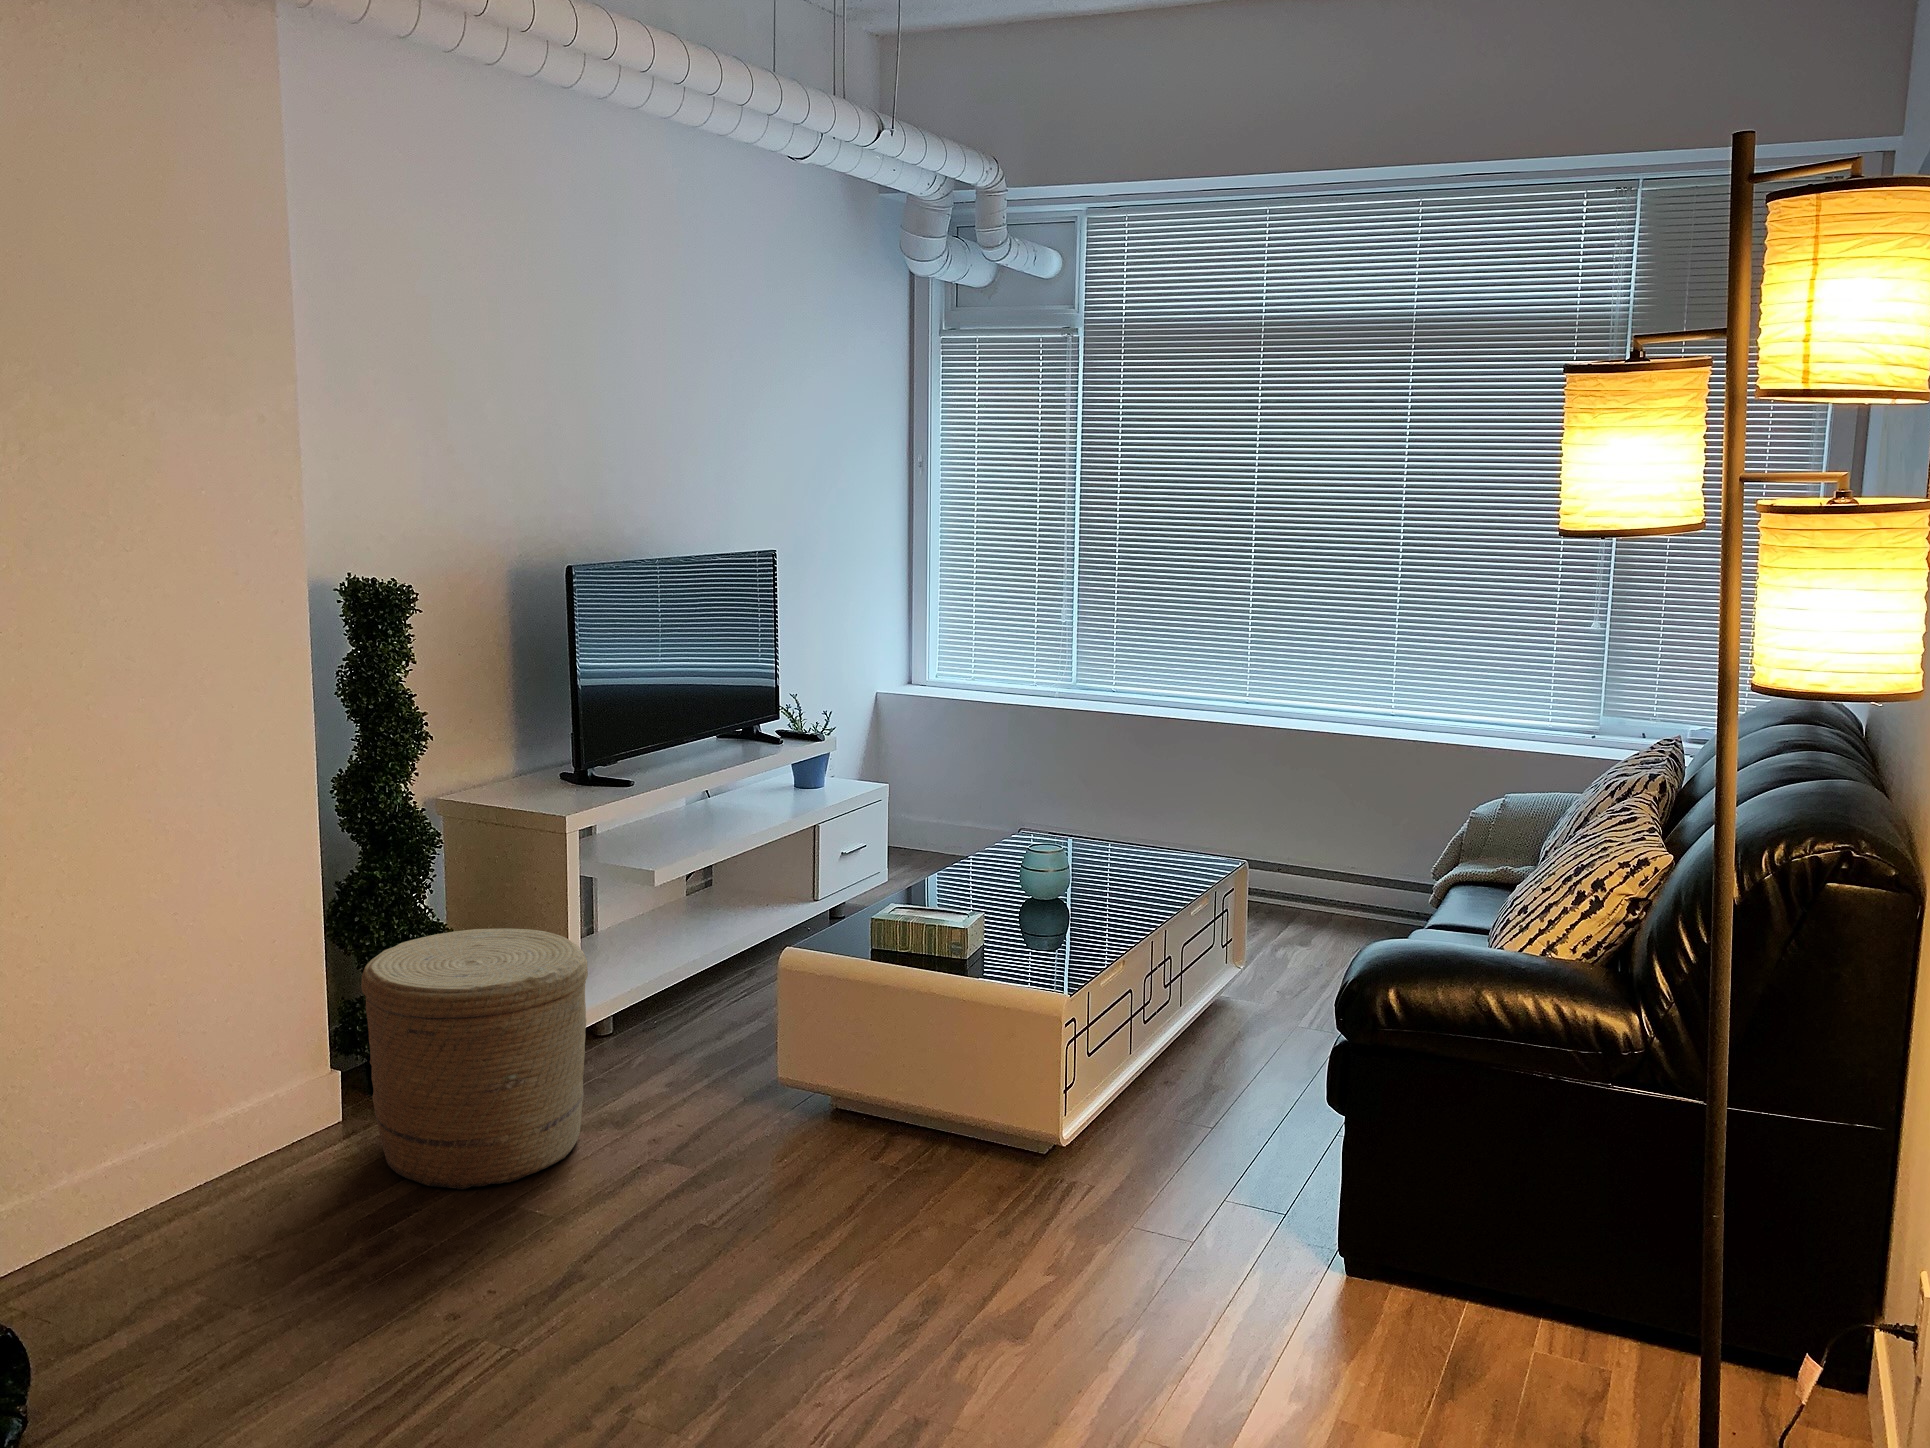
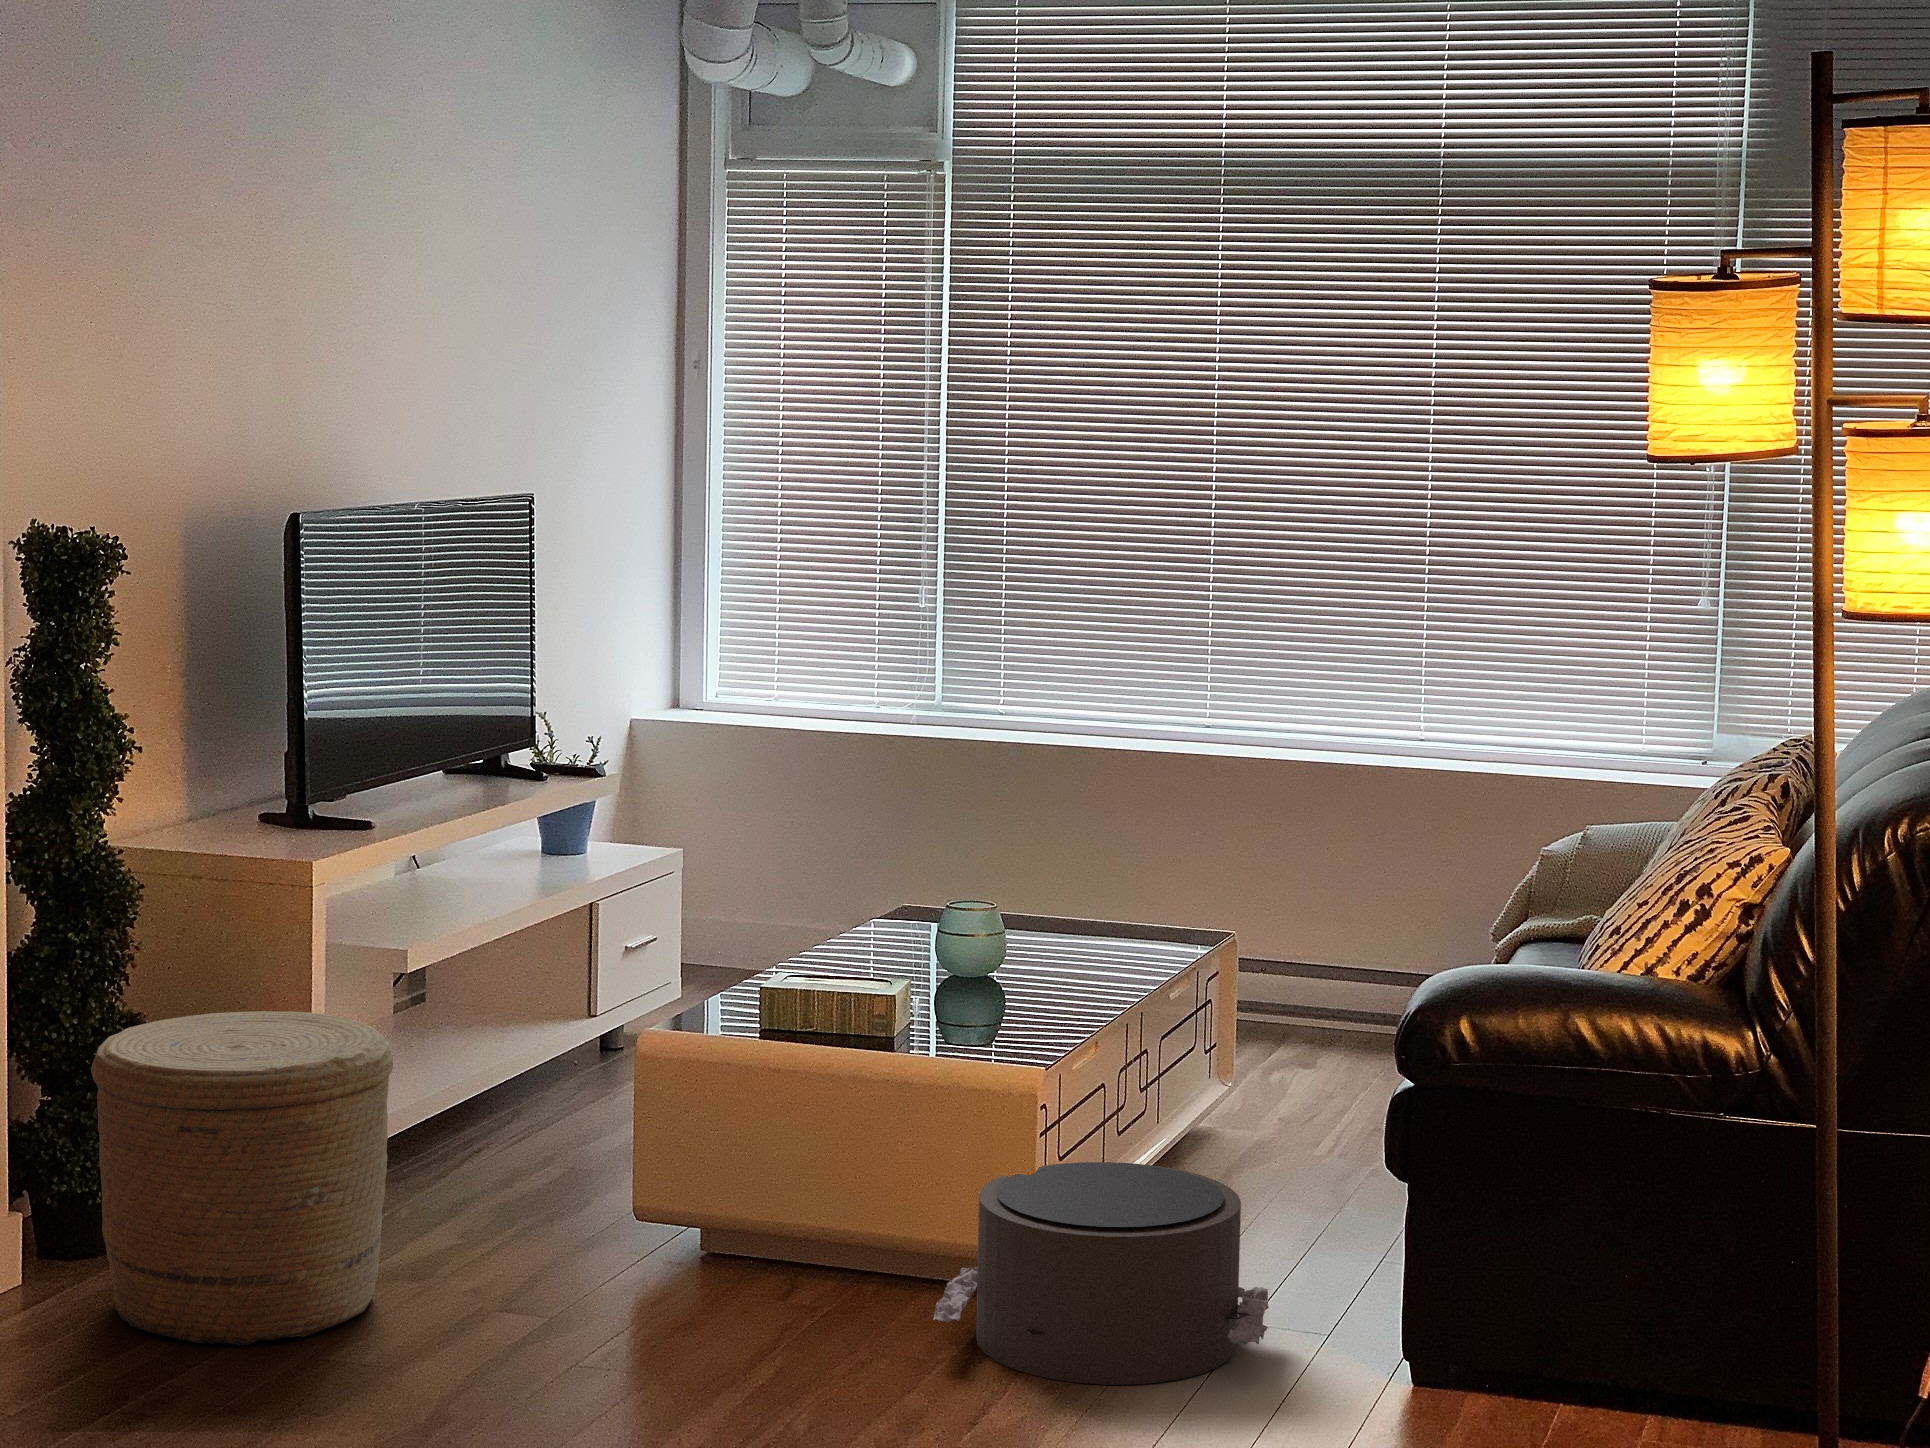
pouf: none [971,1064,1239,1261] -> present [933,1162,1269,1385]

